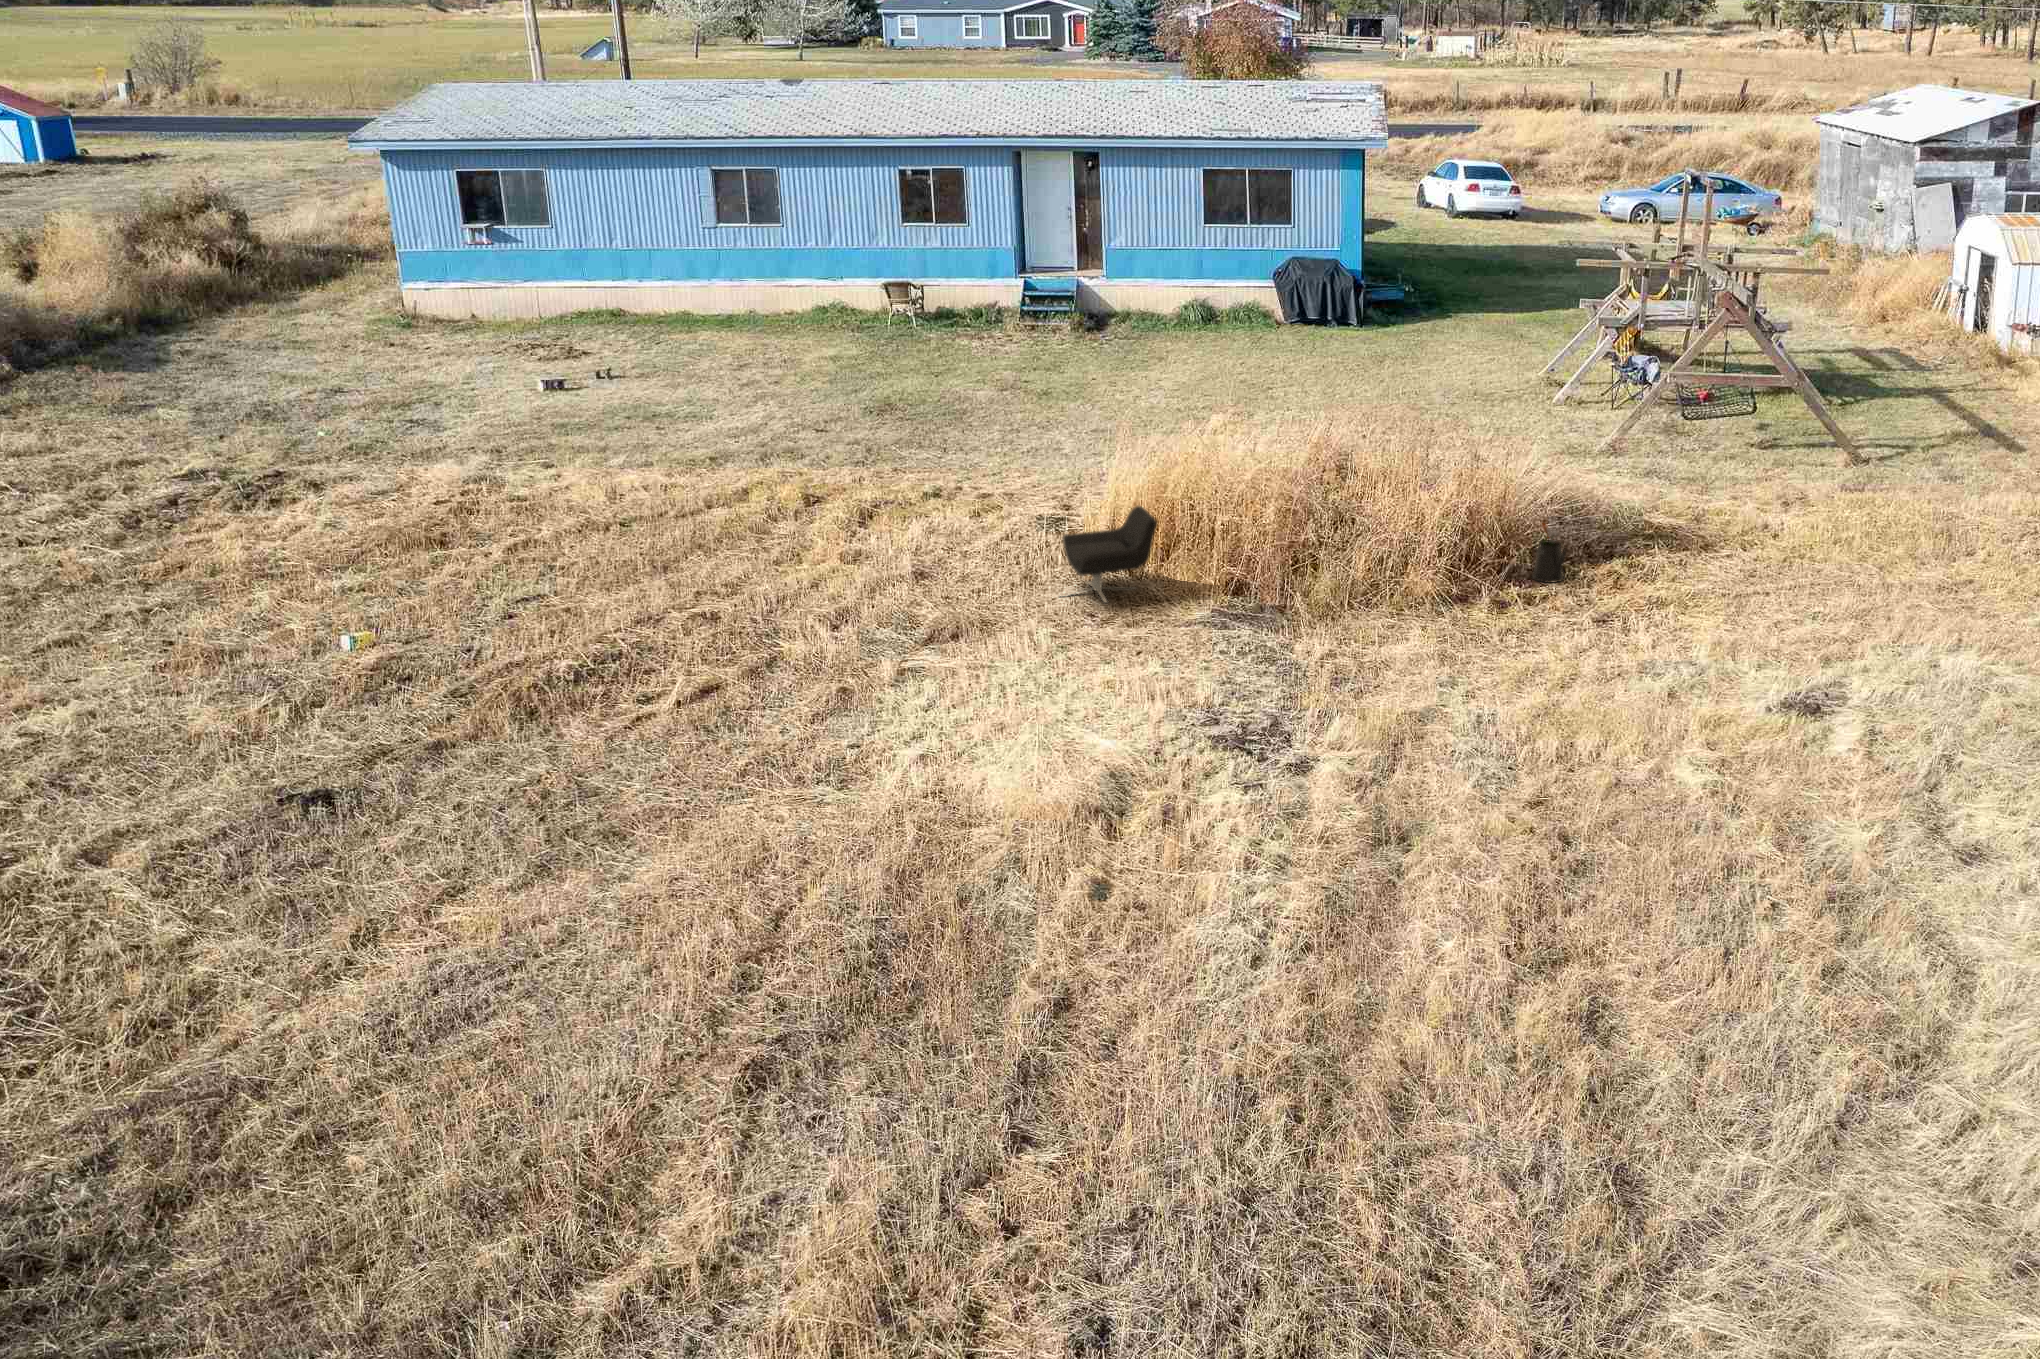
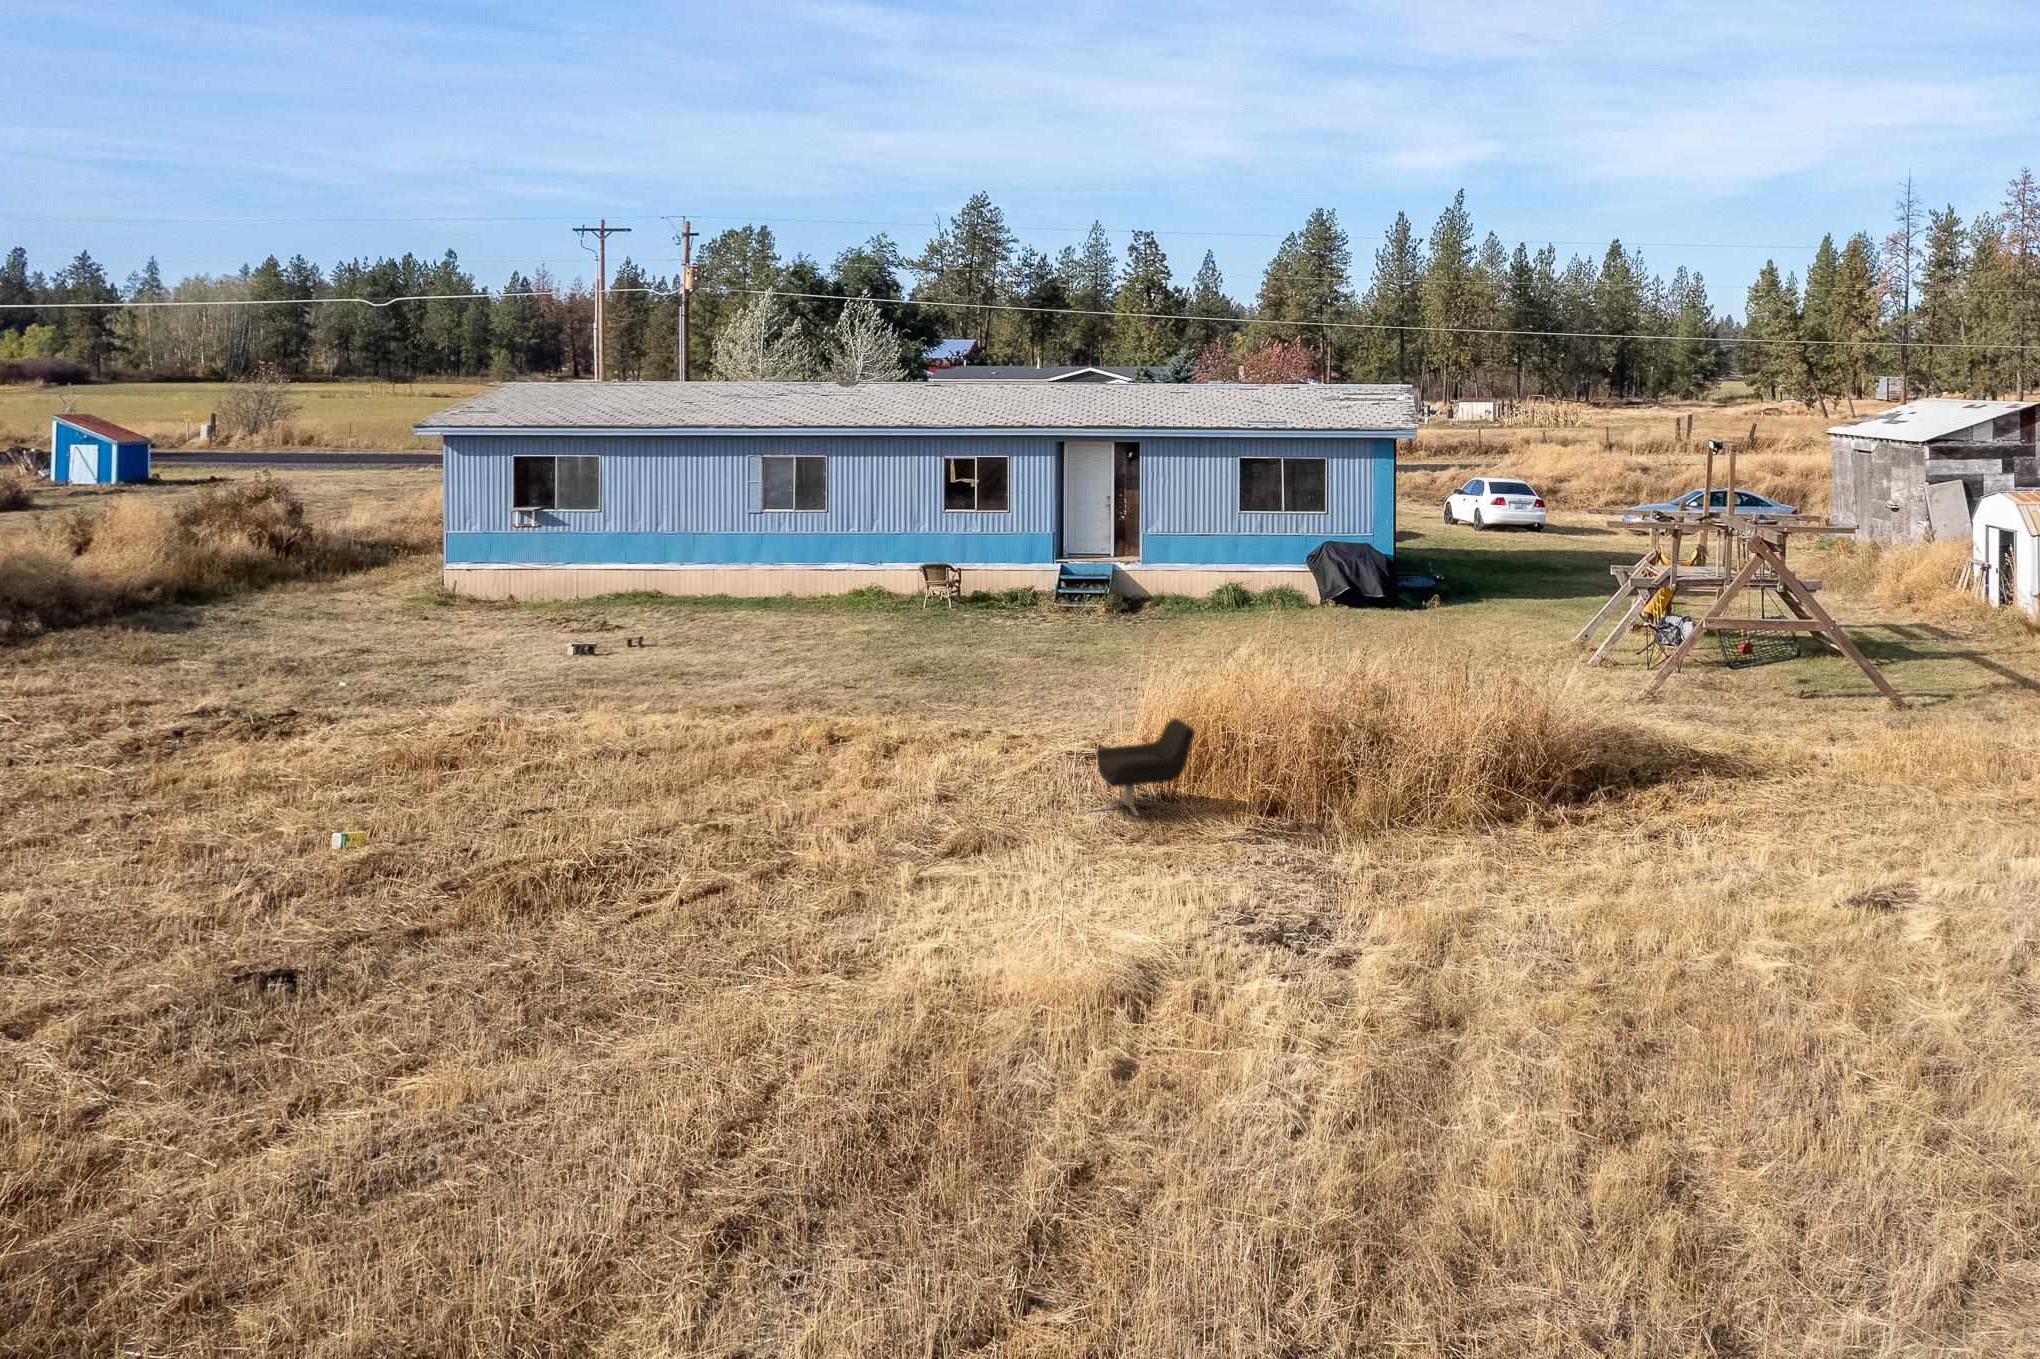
watering can: present [1532,523,1566,583] -> none [1576,737,1611,800]

